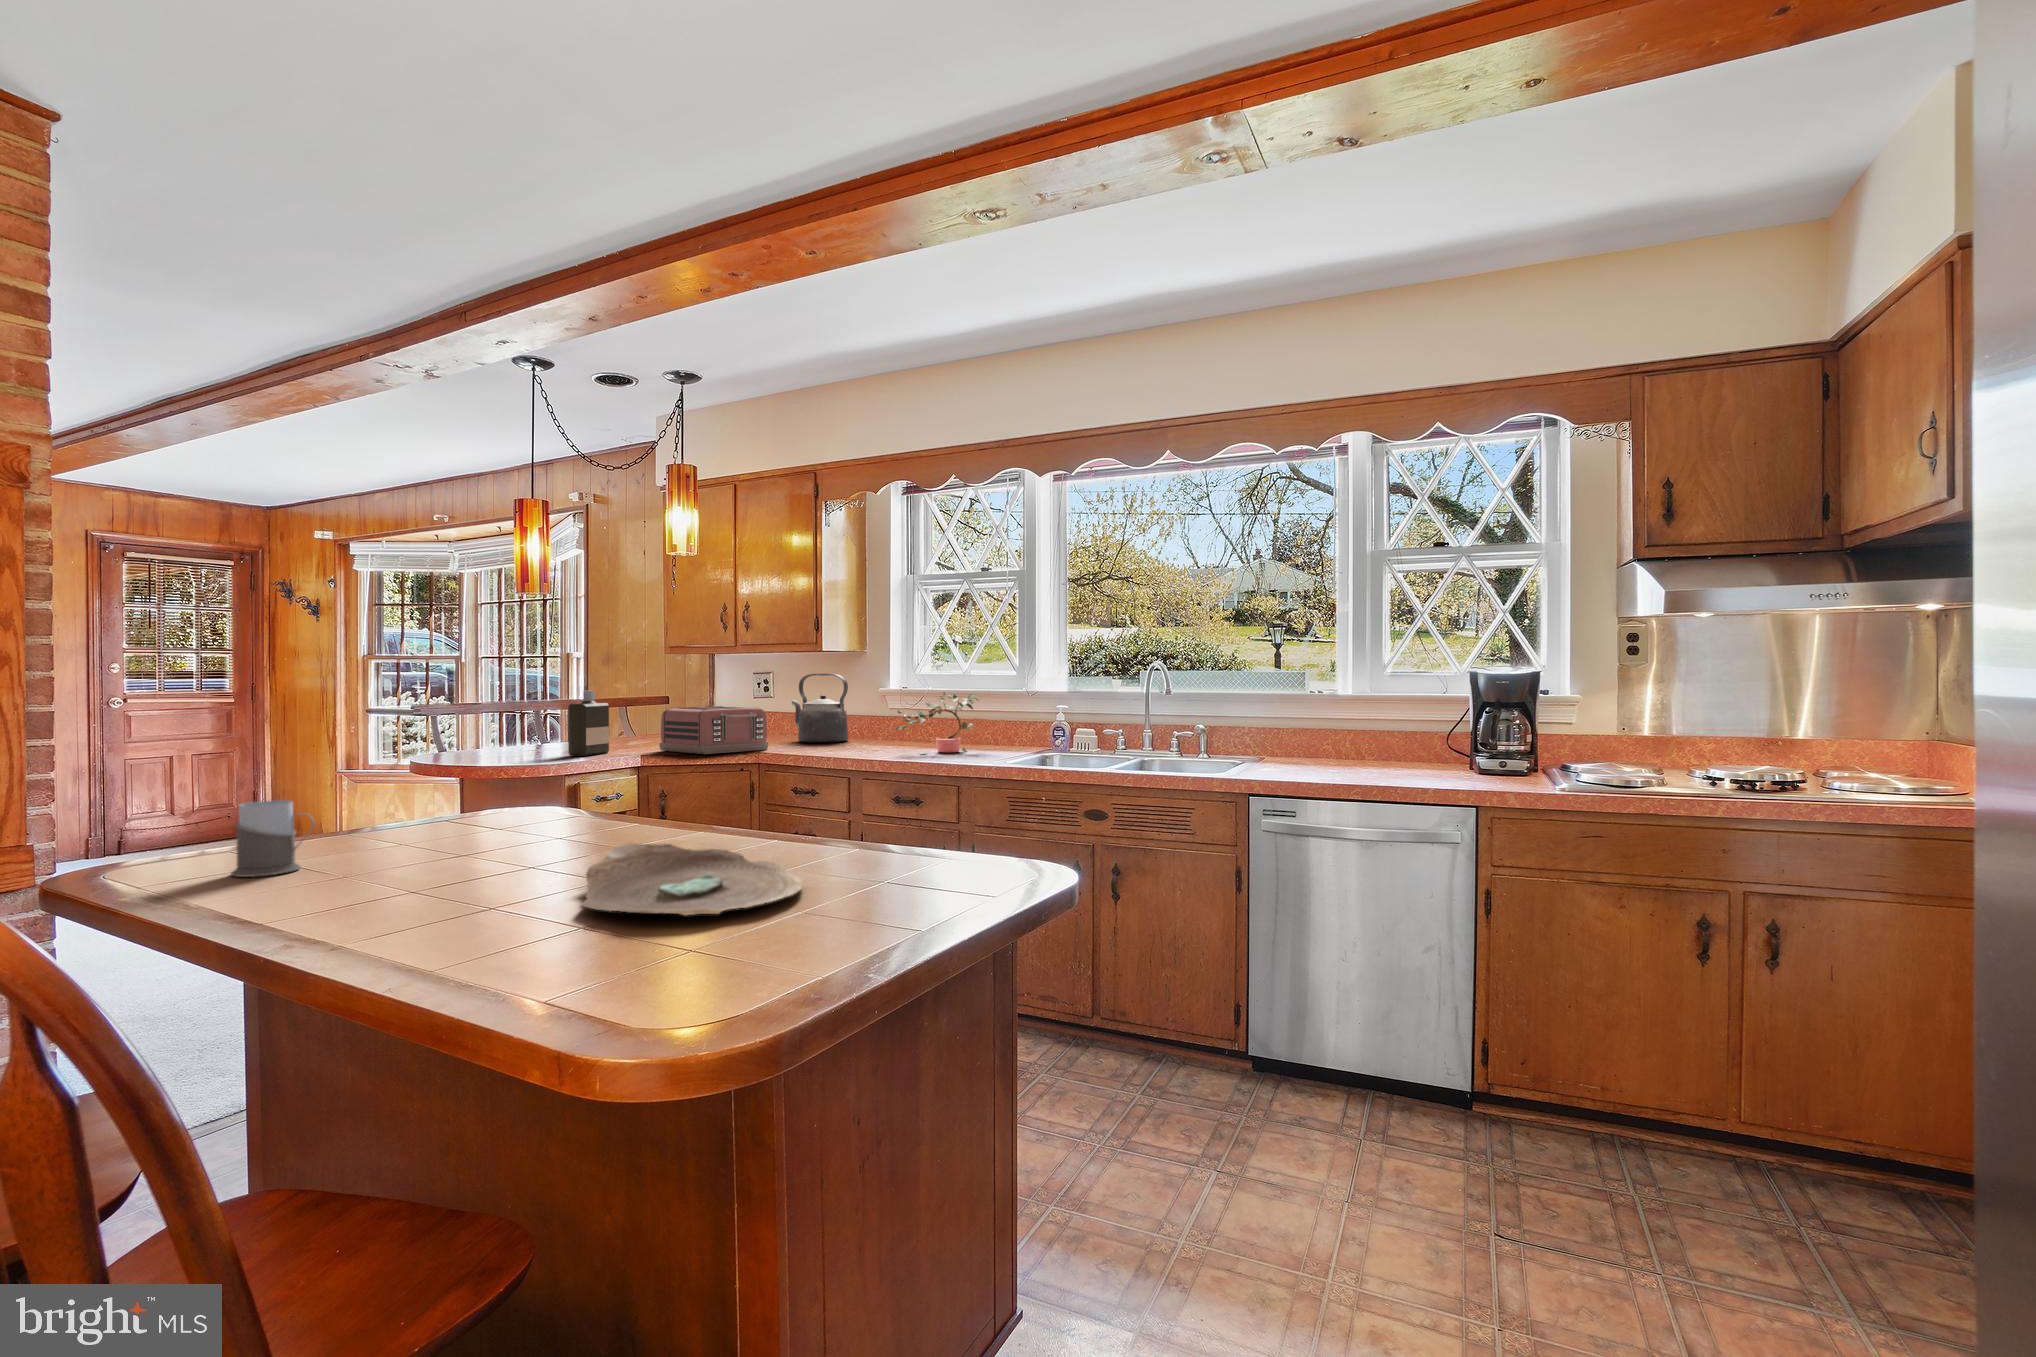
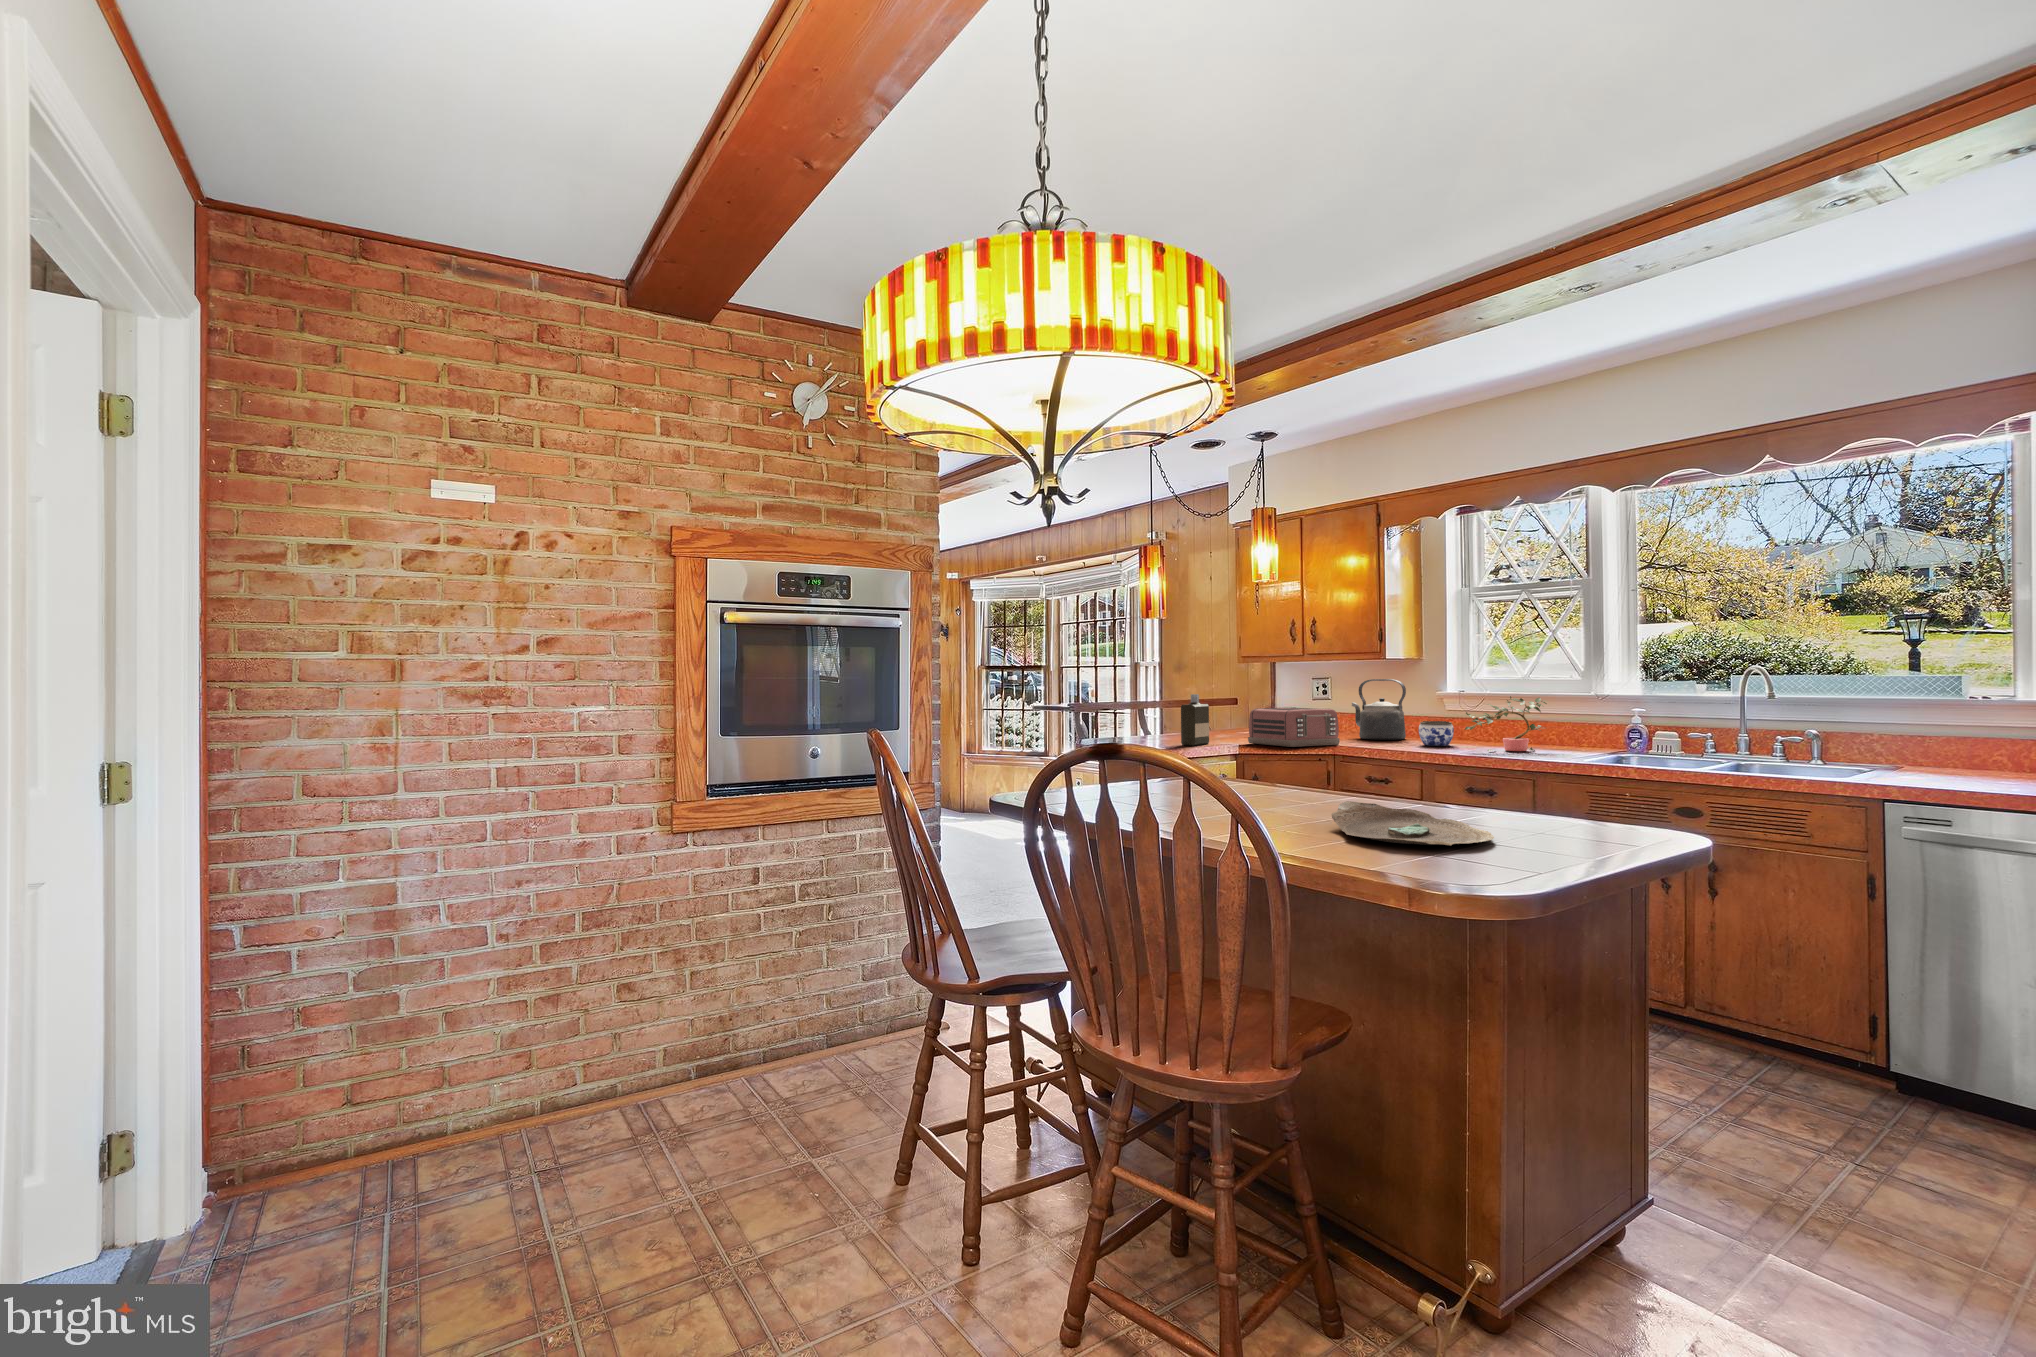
jar: none [855,720,891,748] -> present [1419,721,1454,746]
mug: present [231,800,314,877] -> none [1098,764,1140,809]

